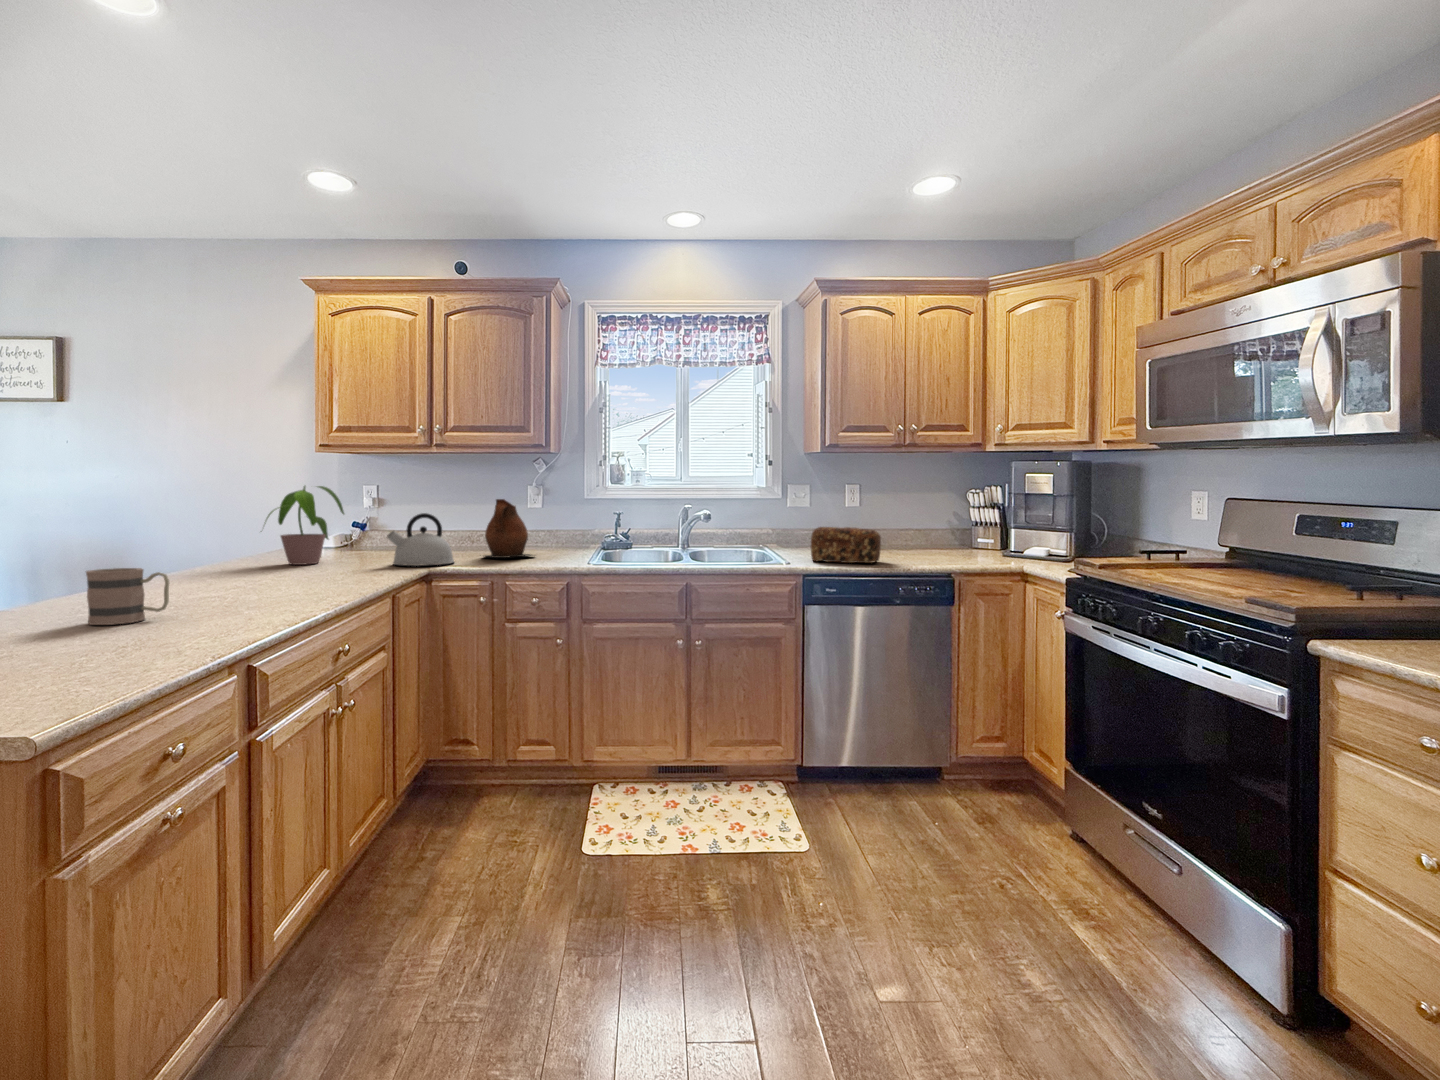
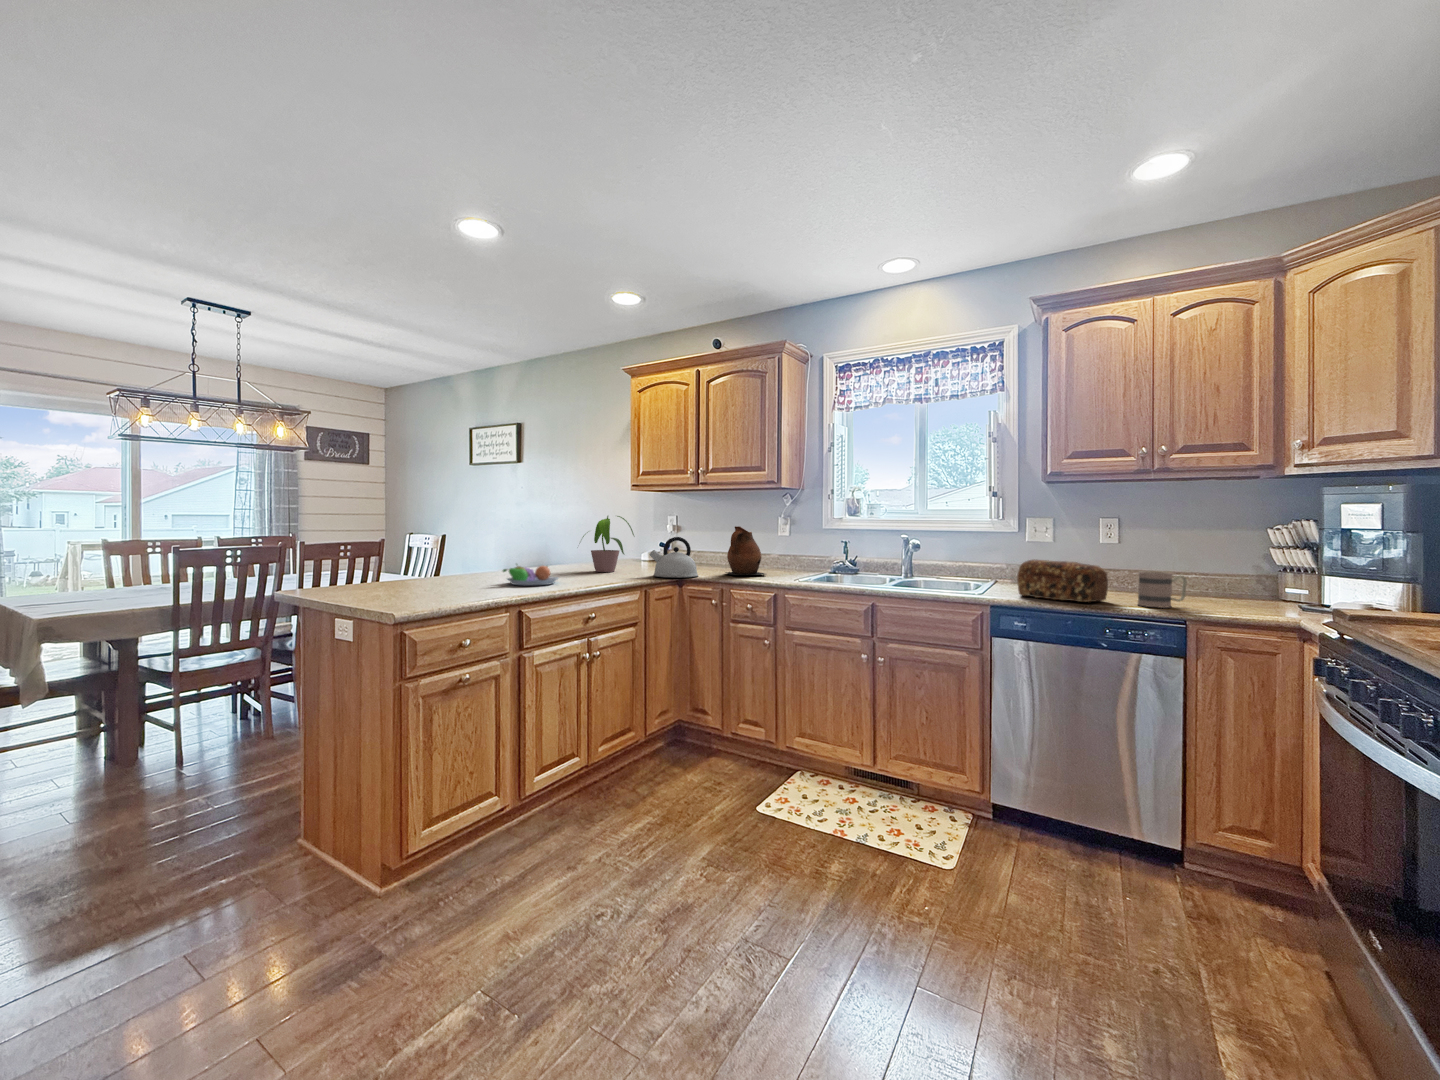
fruit bowl: none [183,557,273,589] -> present [503,566,558,586]
mug: present [86,568,169,625] -> present [1137,572,1187,608]

